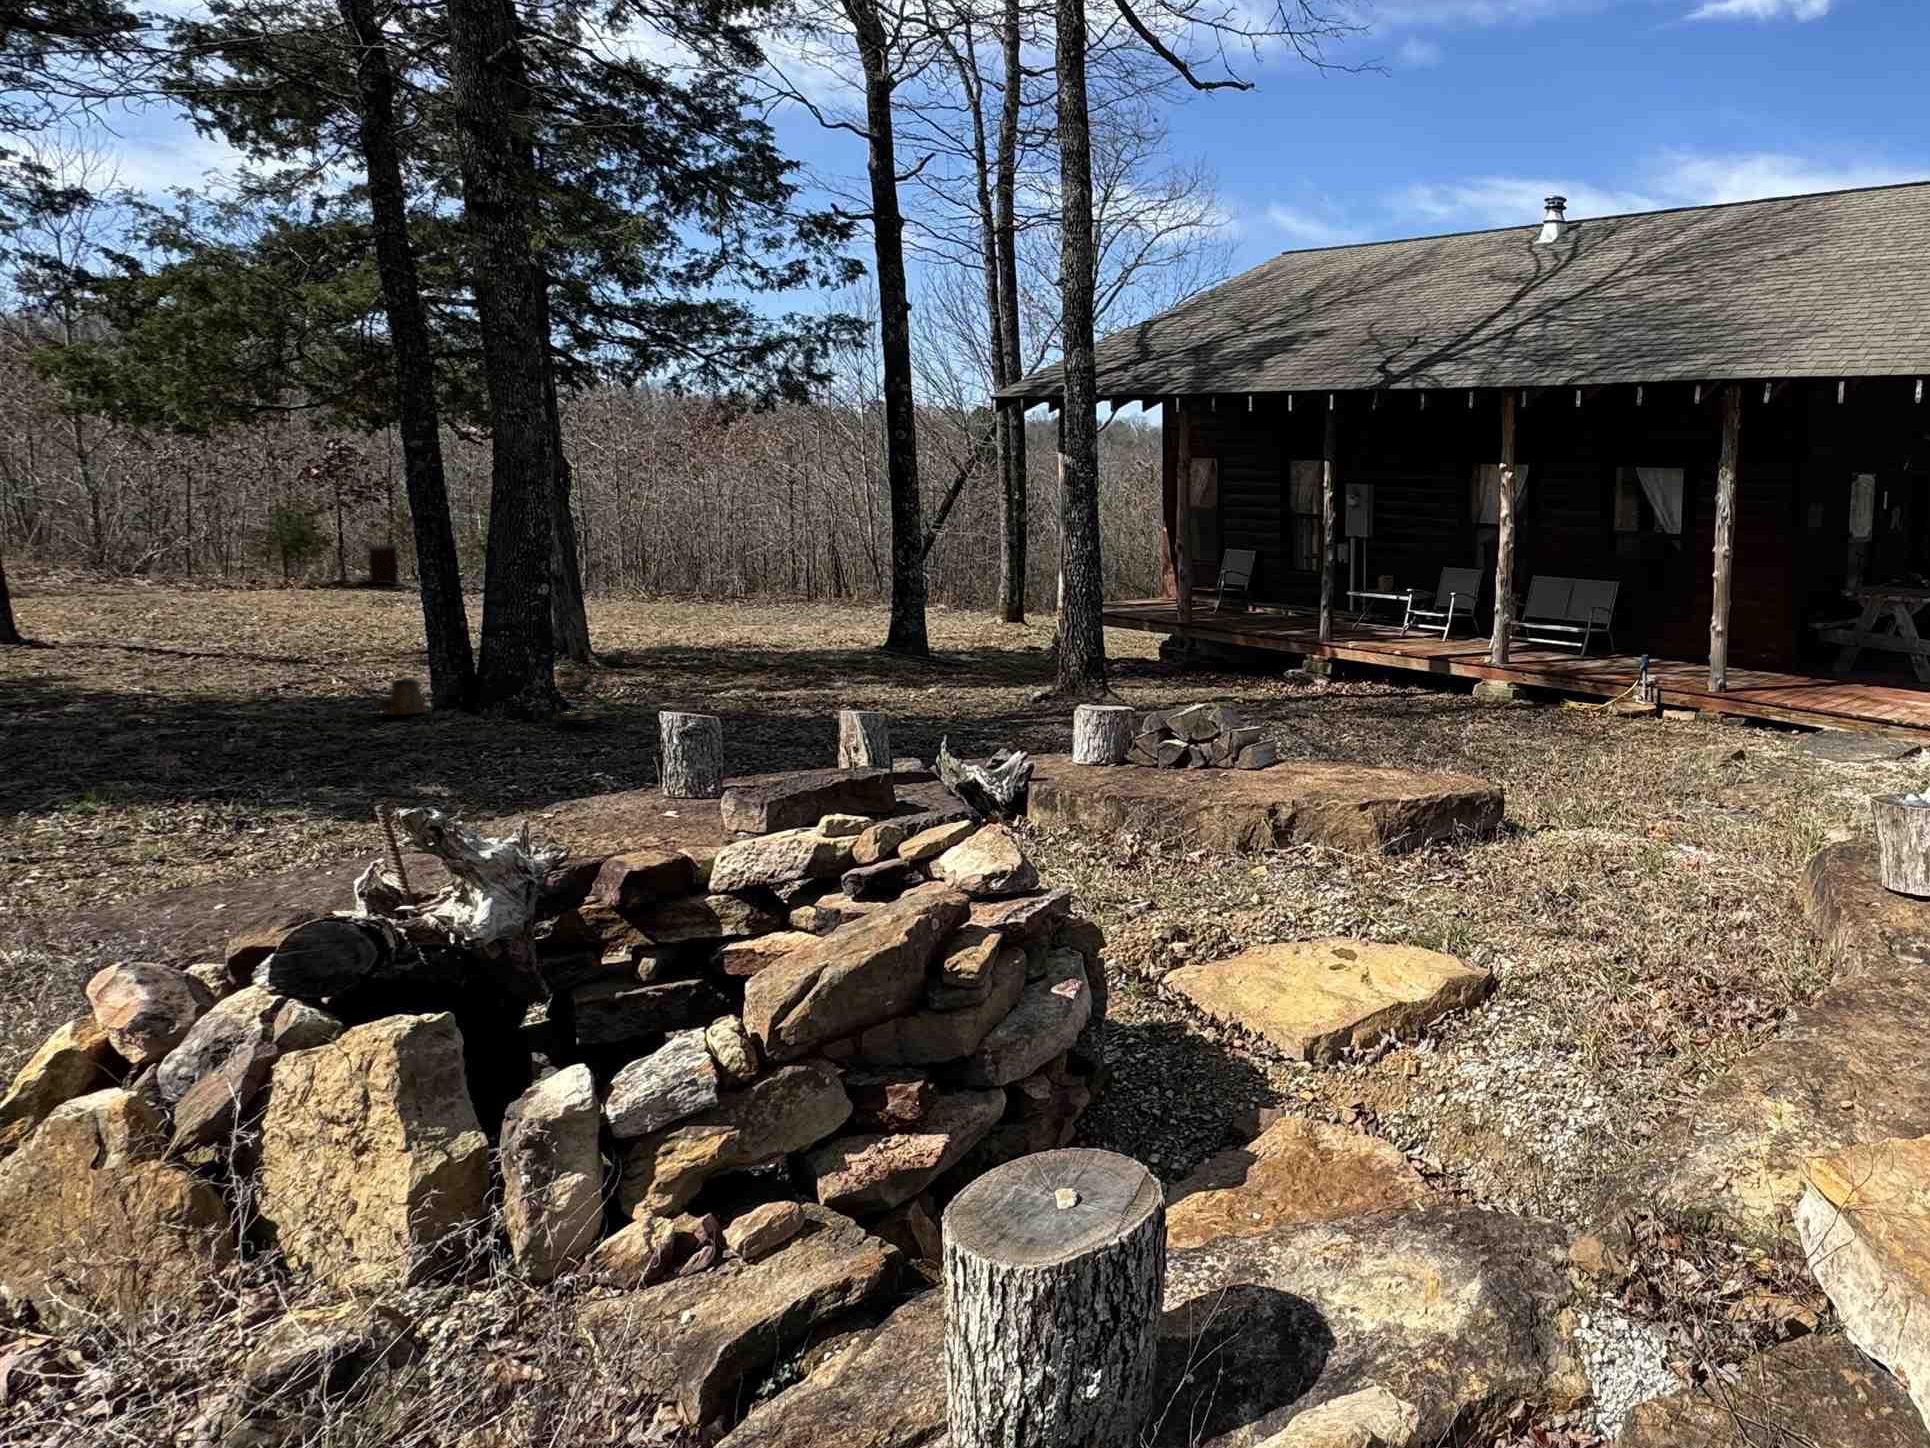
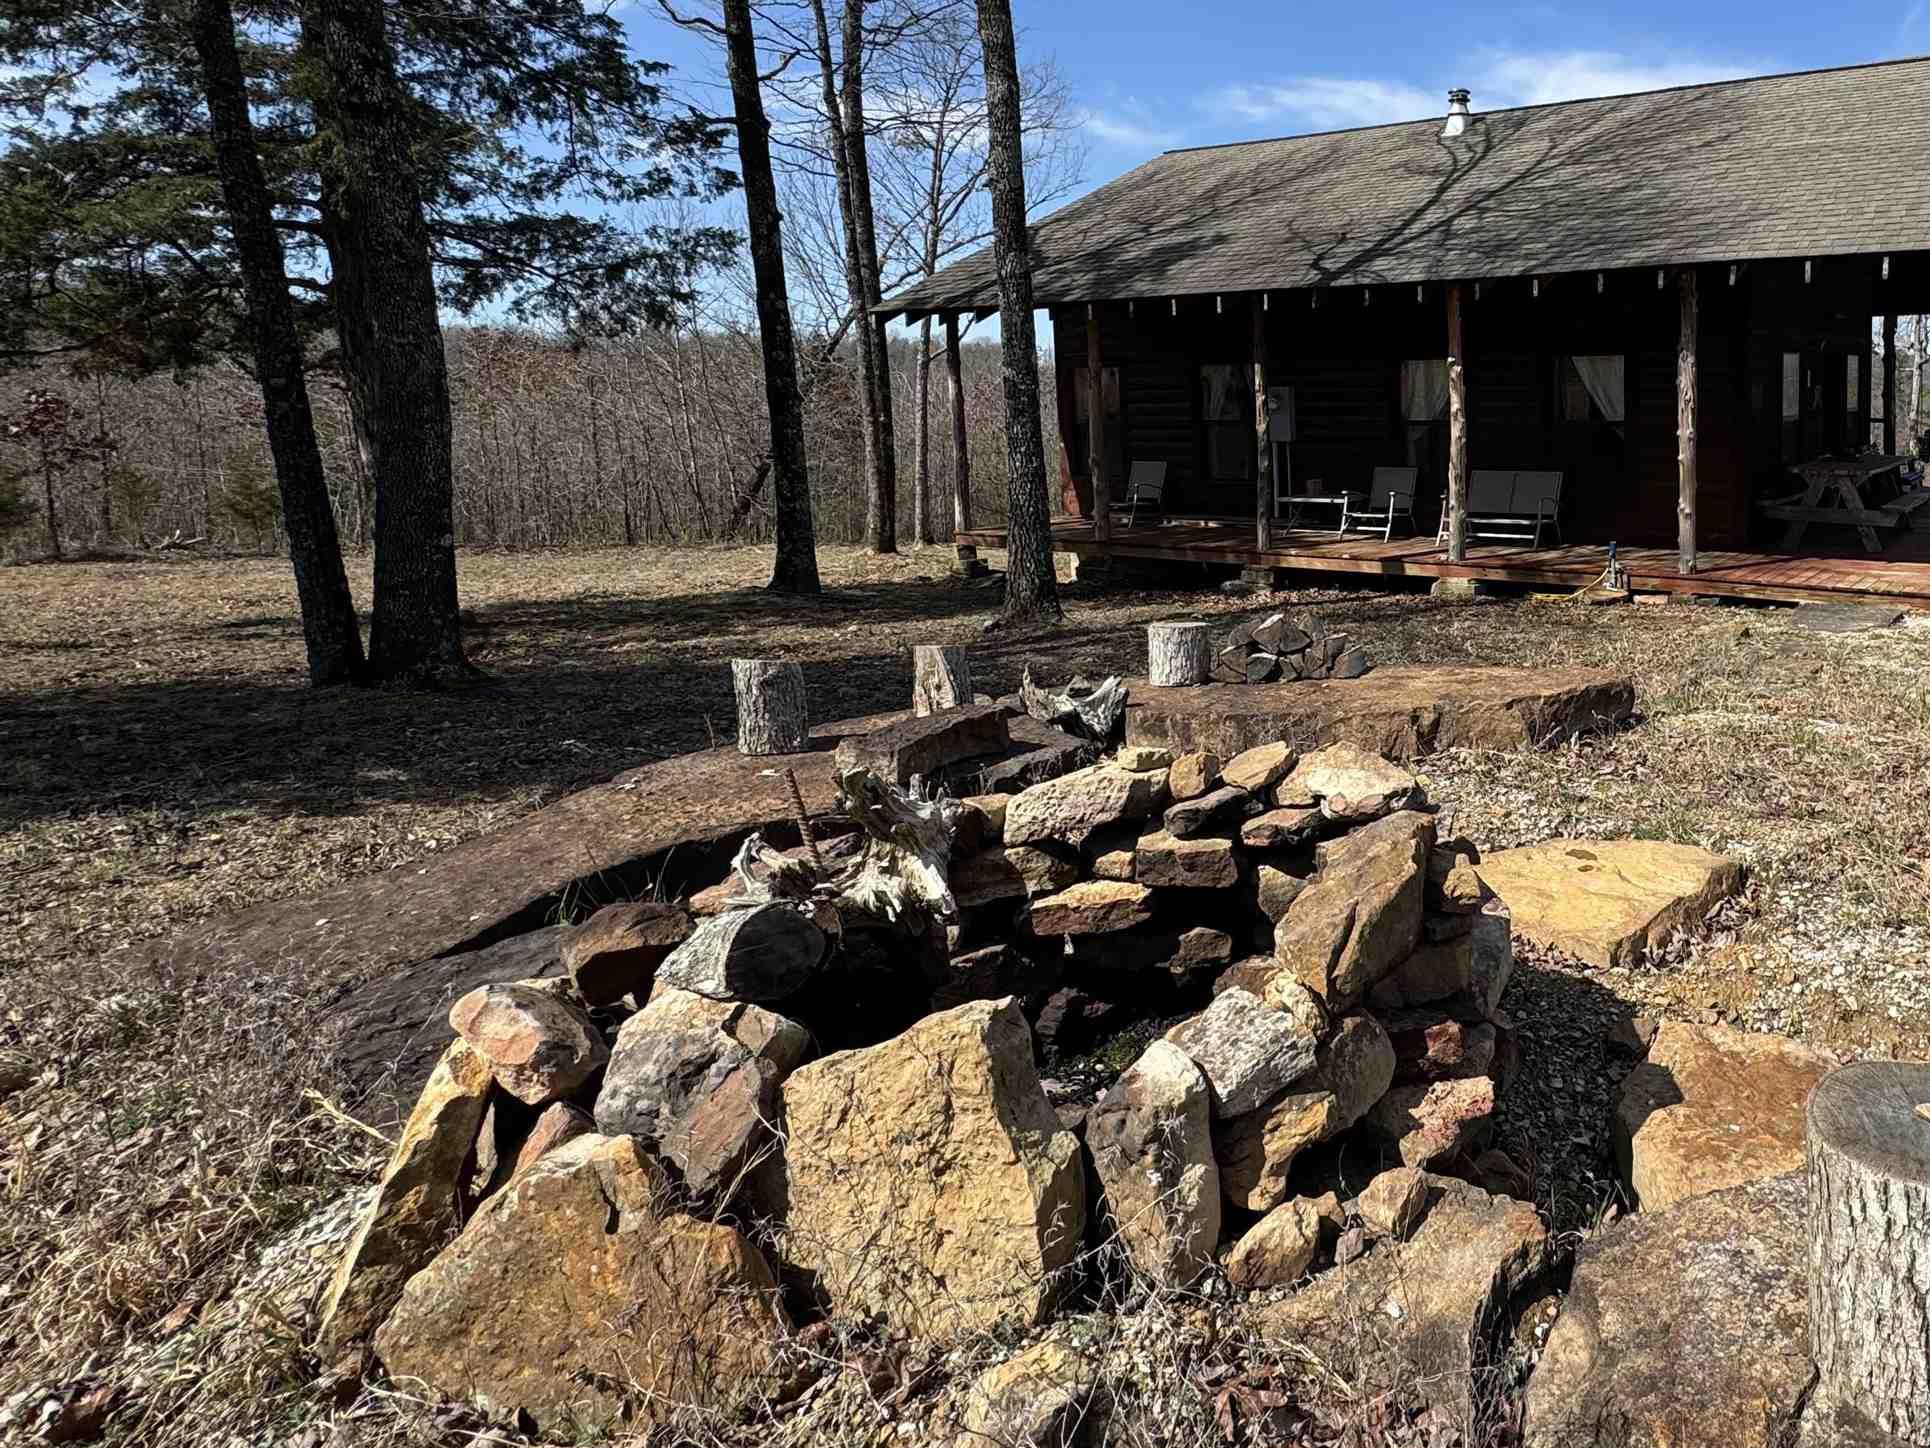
bench: present [367,544,399,585] -> none [74,504,121,556]
watering can: present [352,678,431,715] -> none [187,653,296,697]

